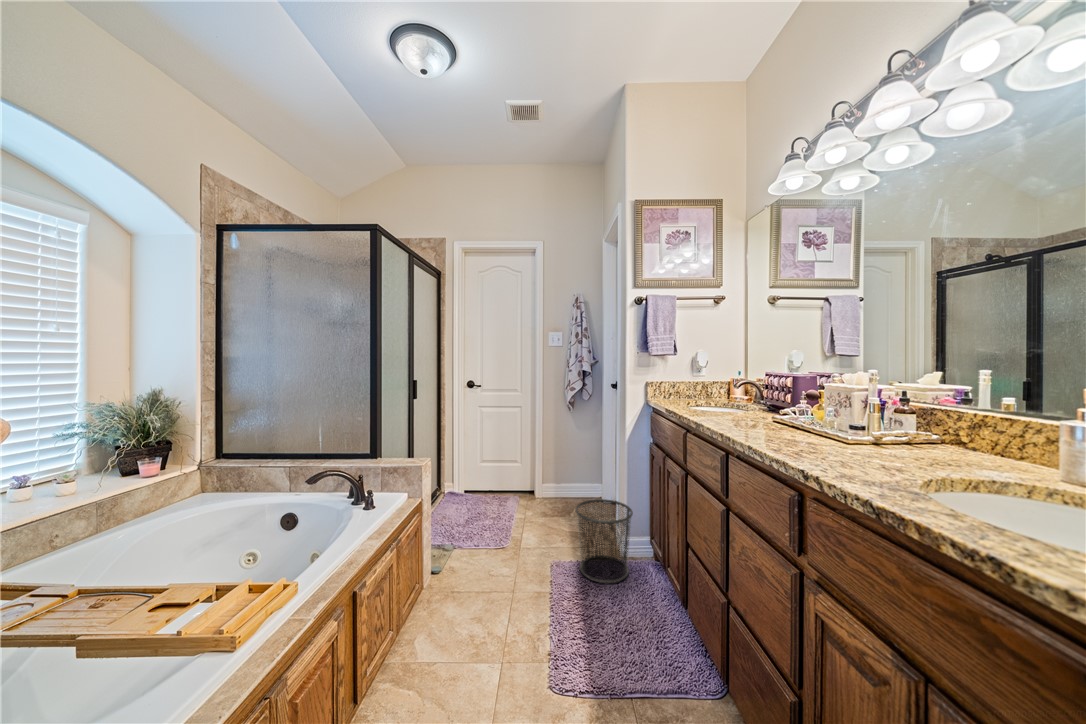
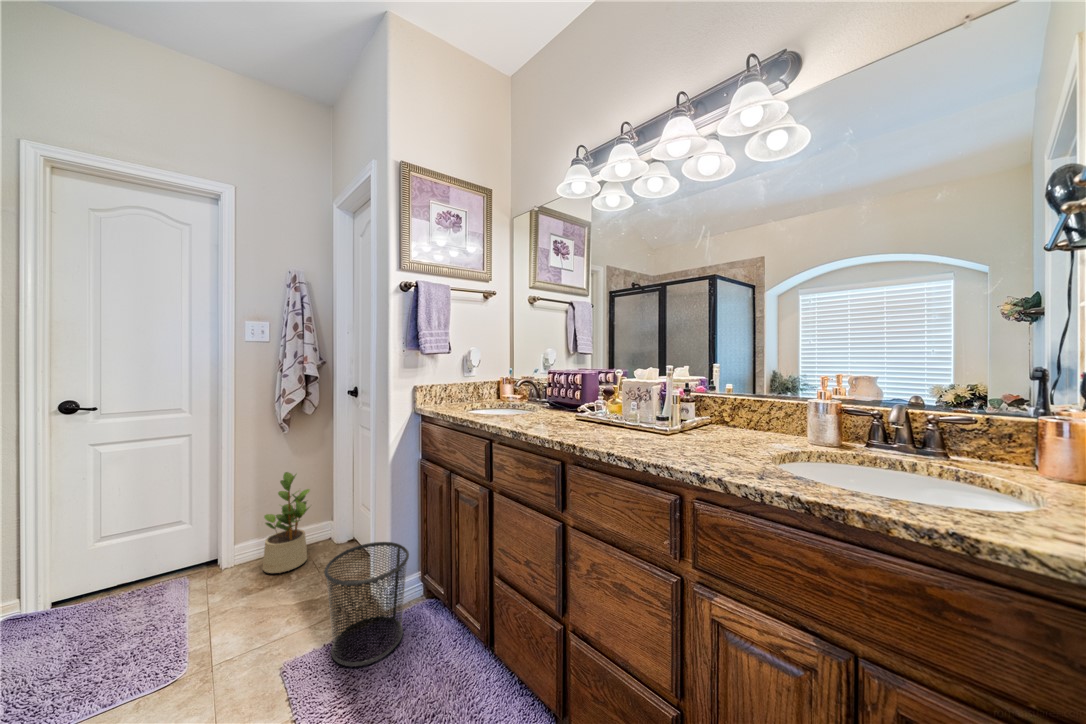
potted plant: none [556,440,586,510] -> present [263,472,310,573]

